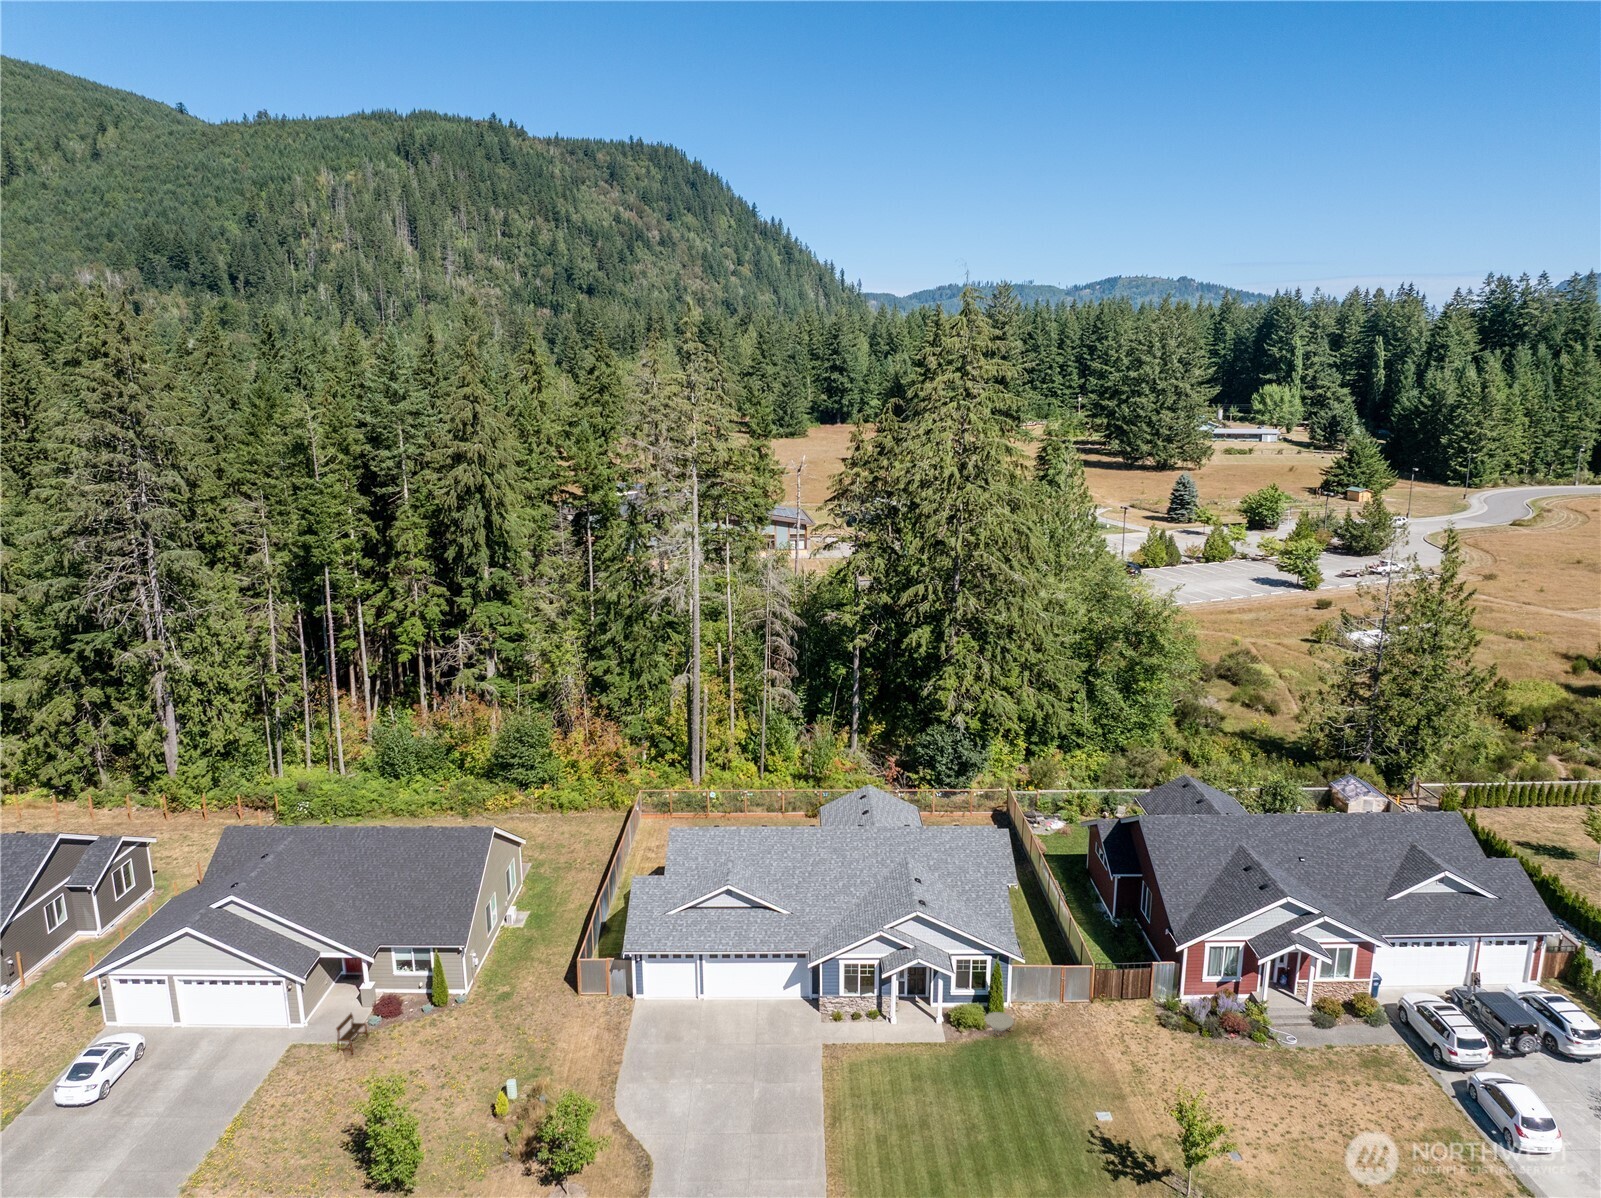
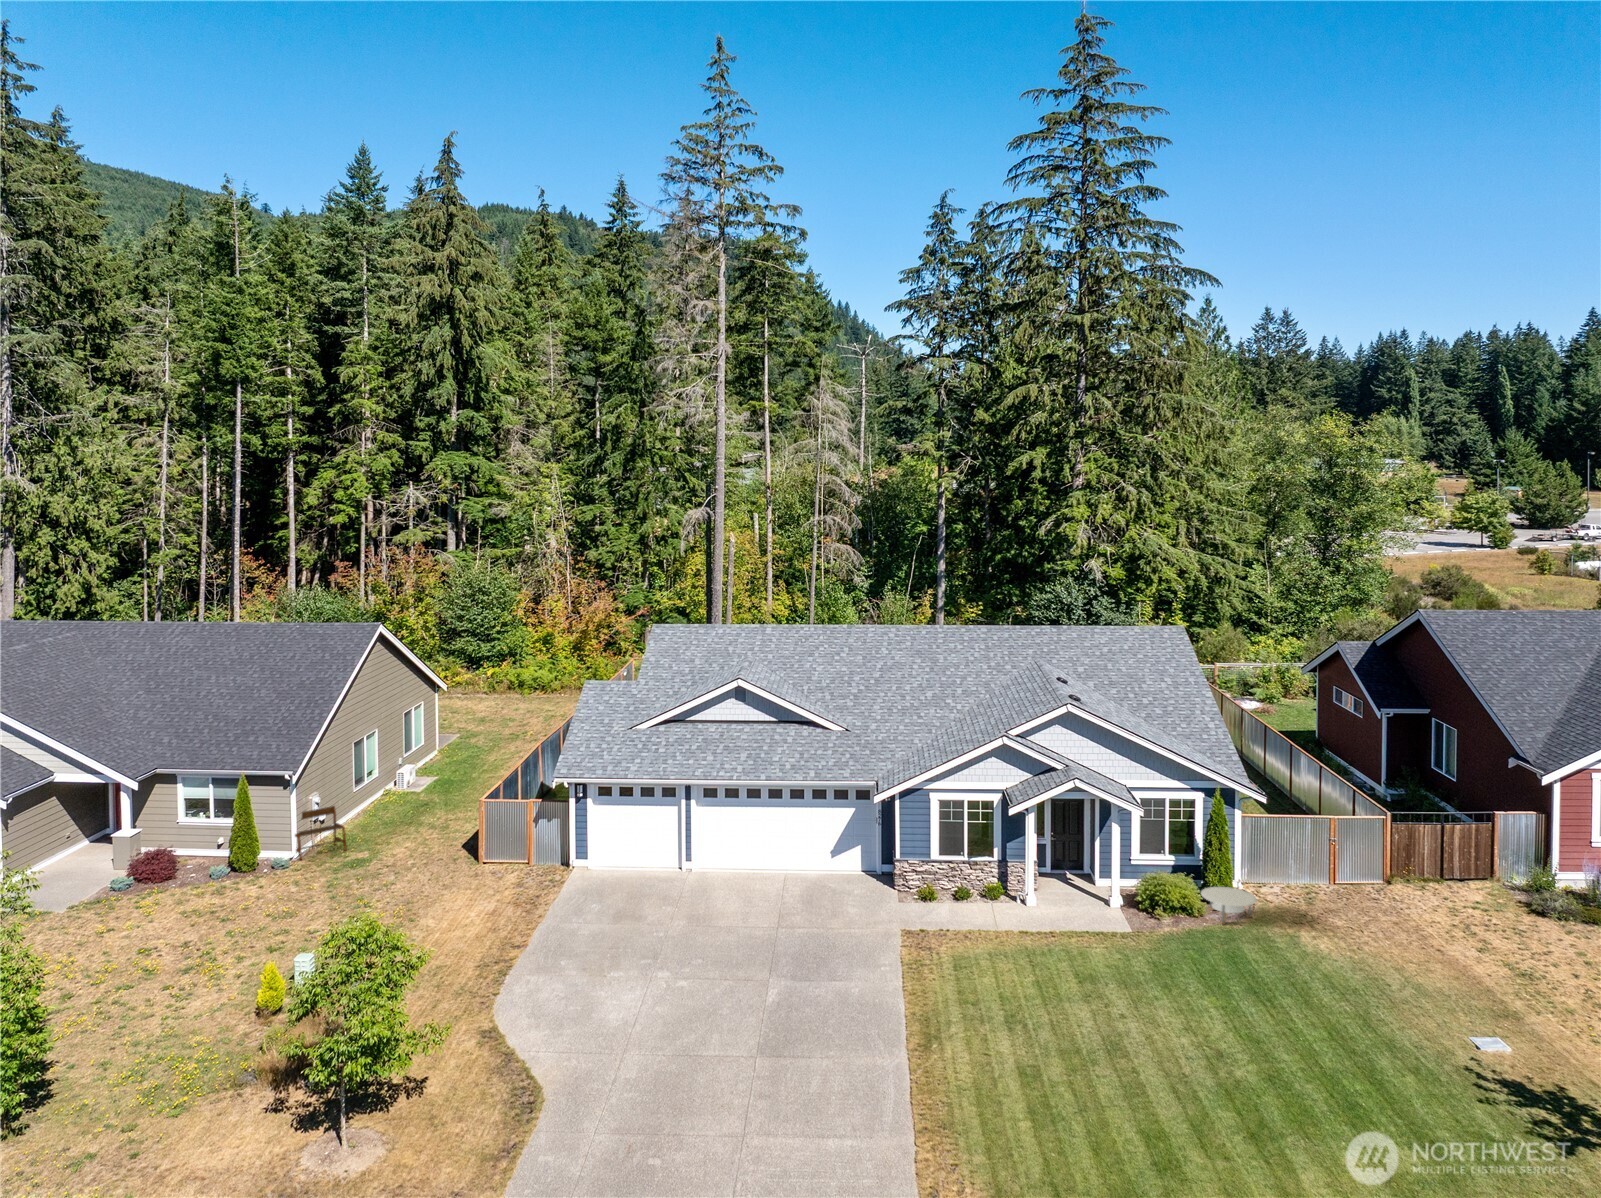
bench: present [337,1013,368,1054] -> present [295,806,347,860]

